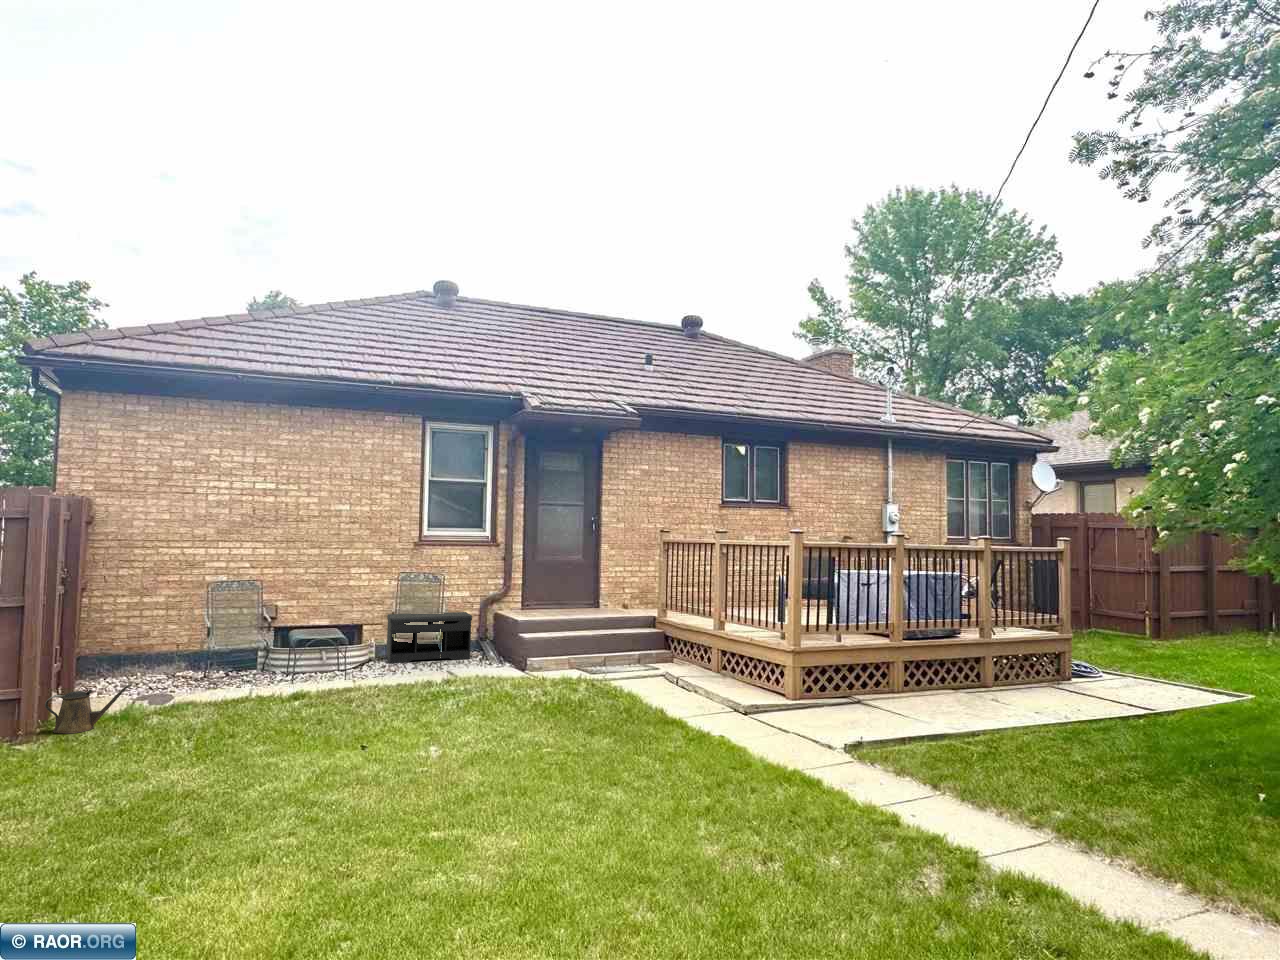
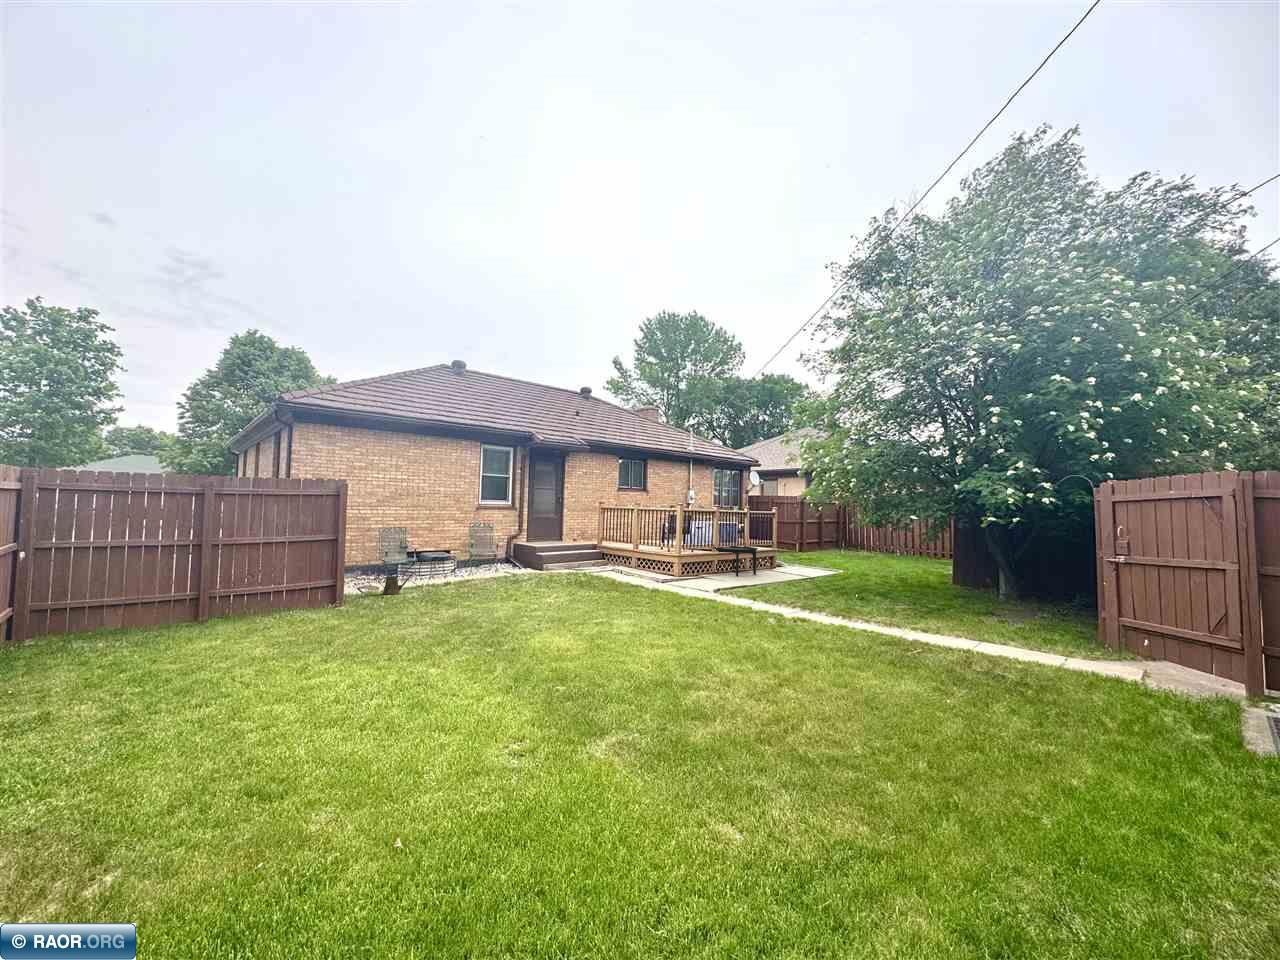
bench: present [386,612,472,663] -> none [464,544,511,570]
round table: none [886,631,1006,714] -> present [714,546,758,576]

